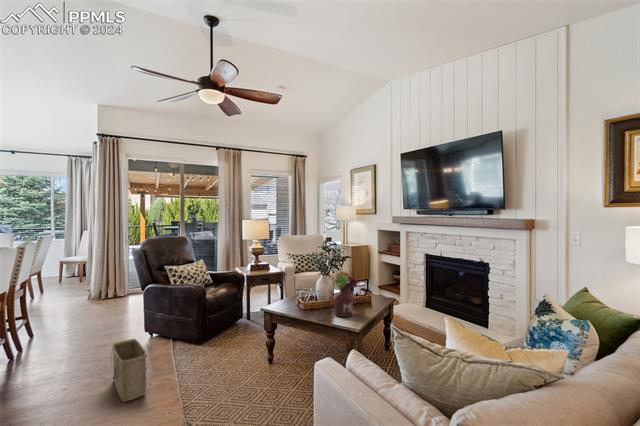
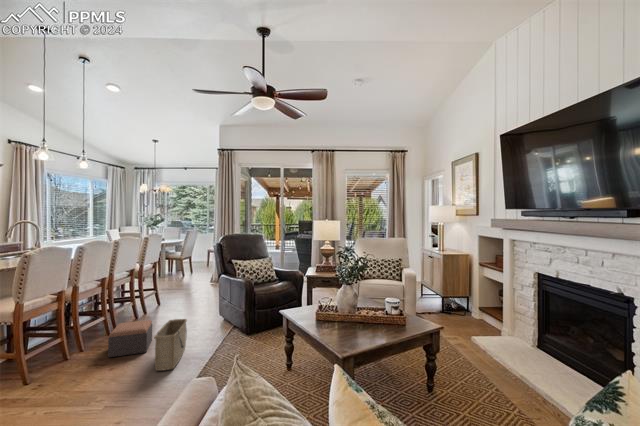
flower arrangement: present [334,272,360,317] -> none [337,283,373,340]
footstool: none [20,352,82,410] -> present [108,320,152,357]

